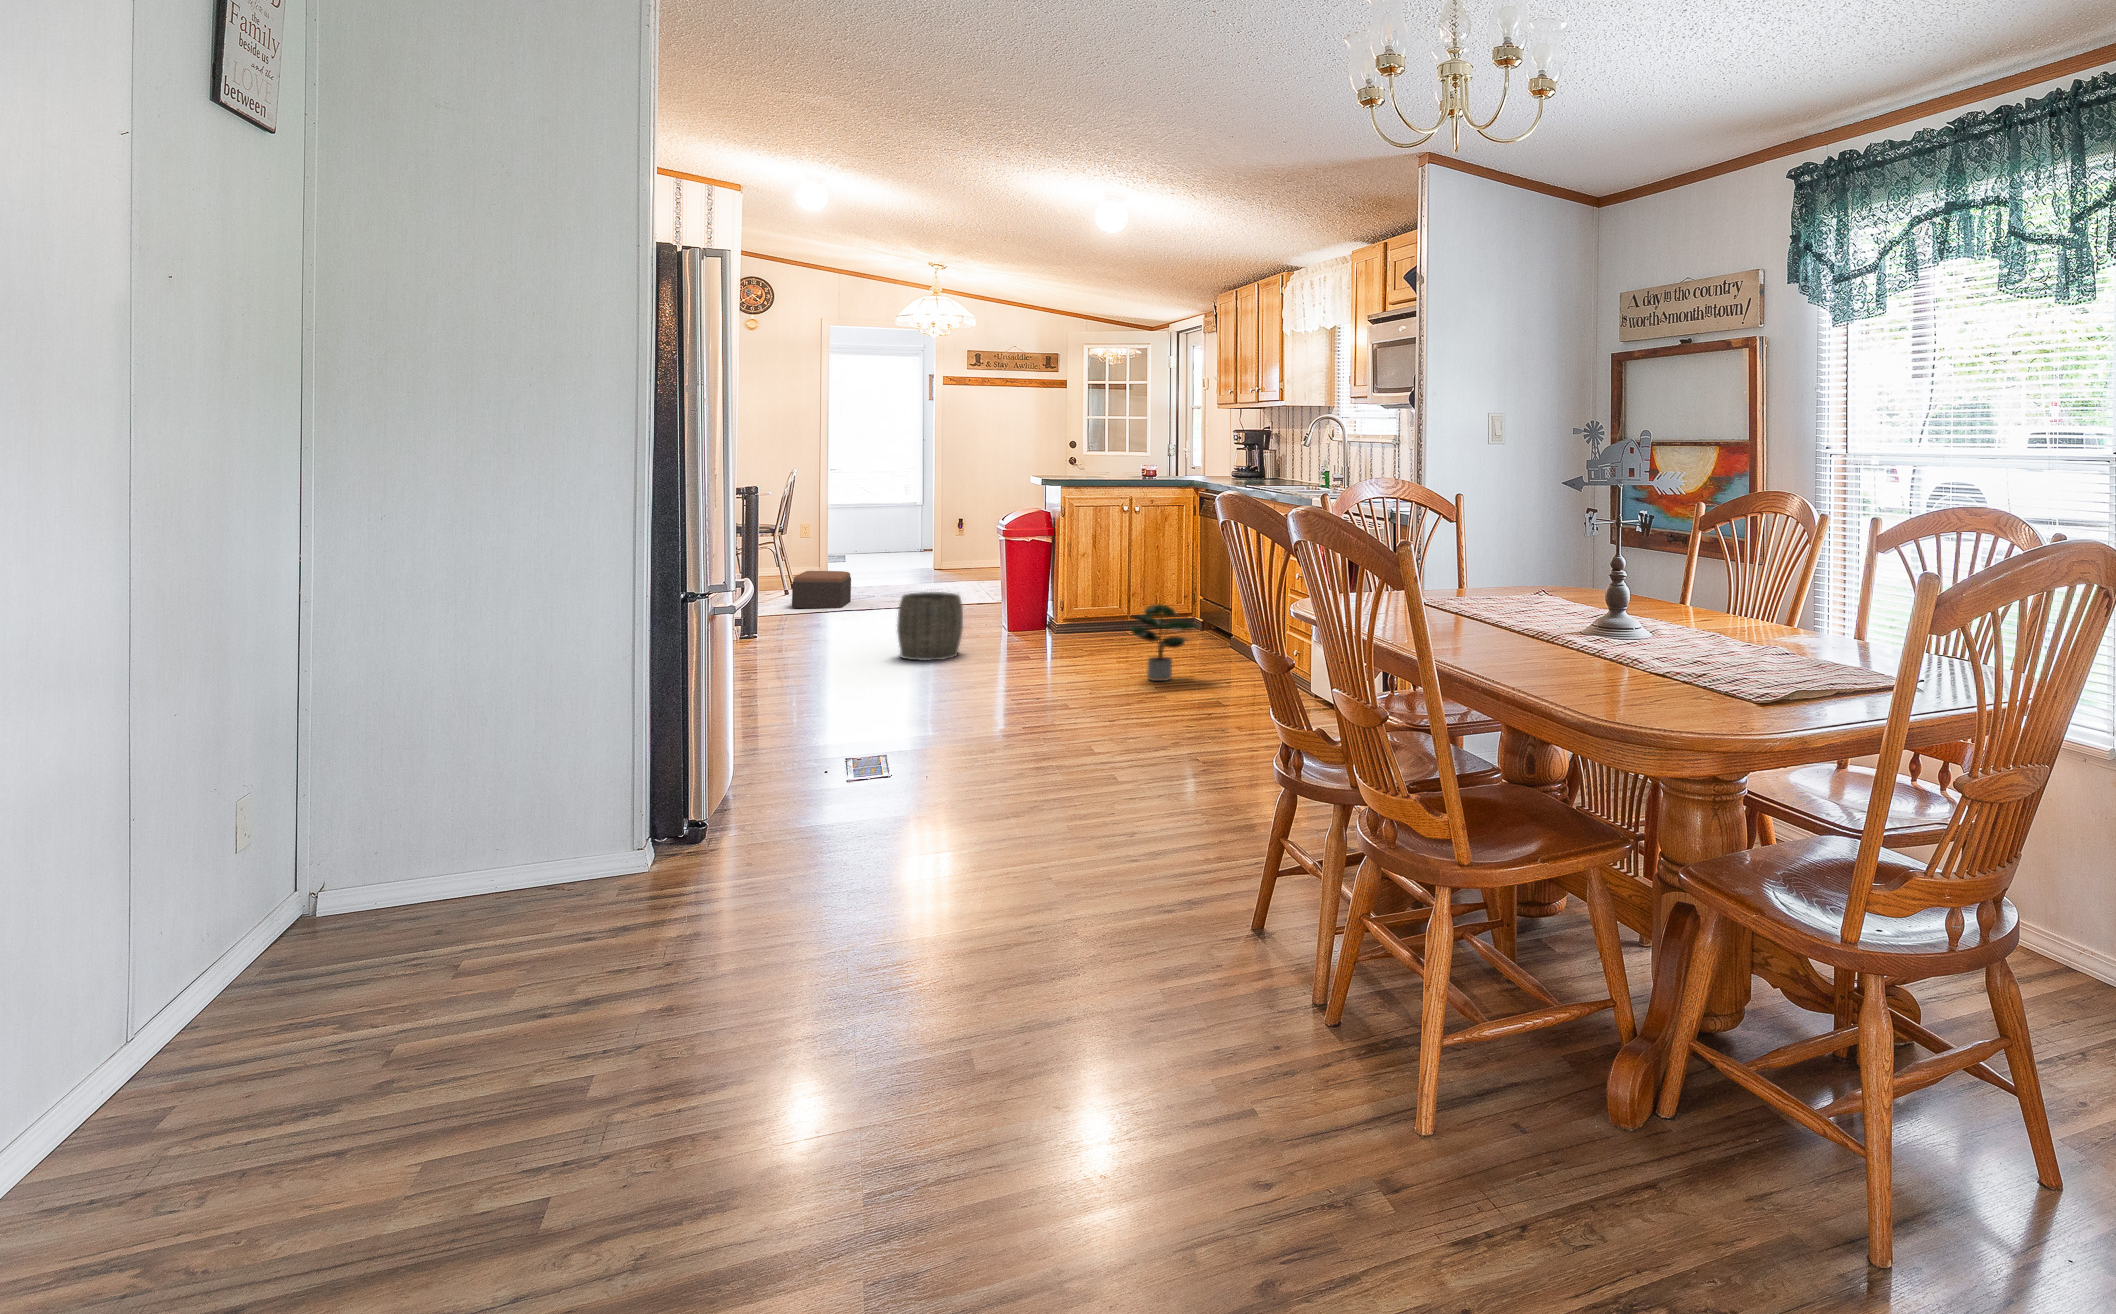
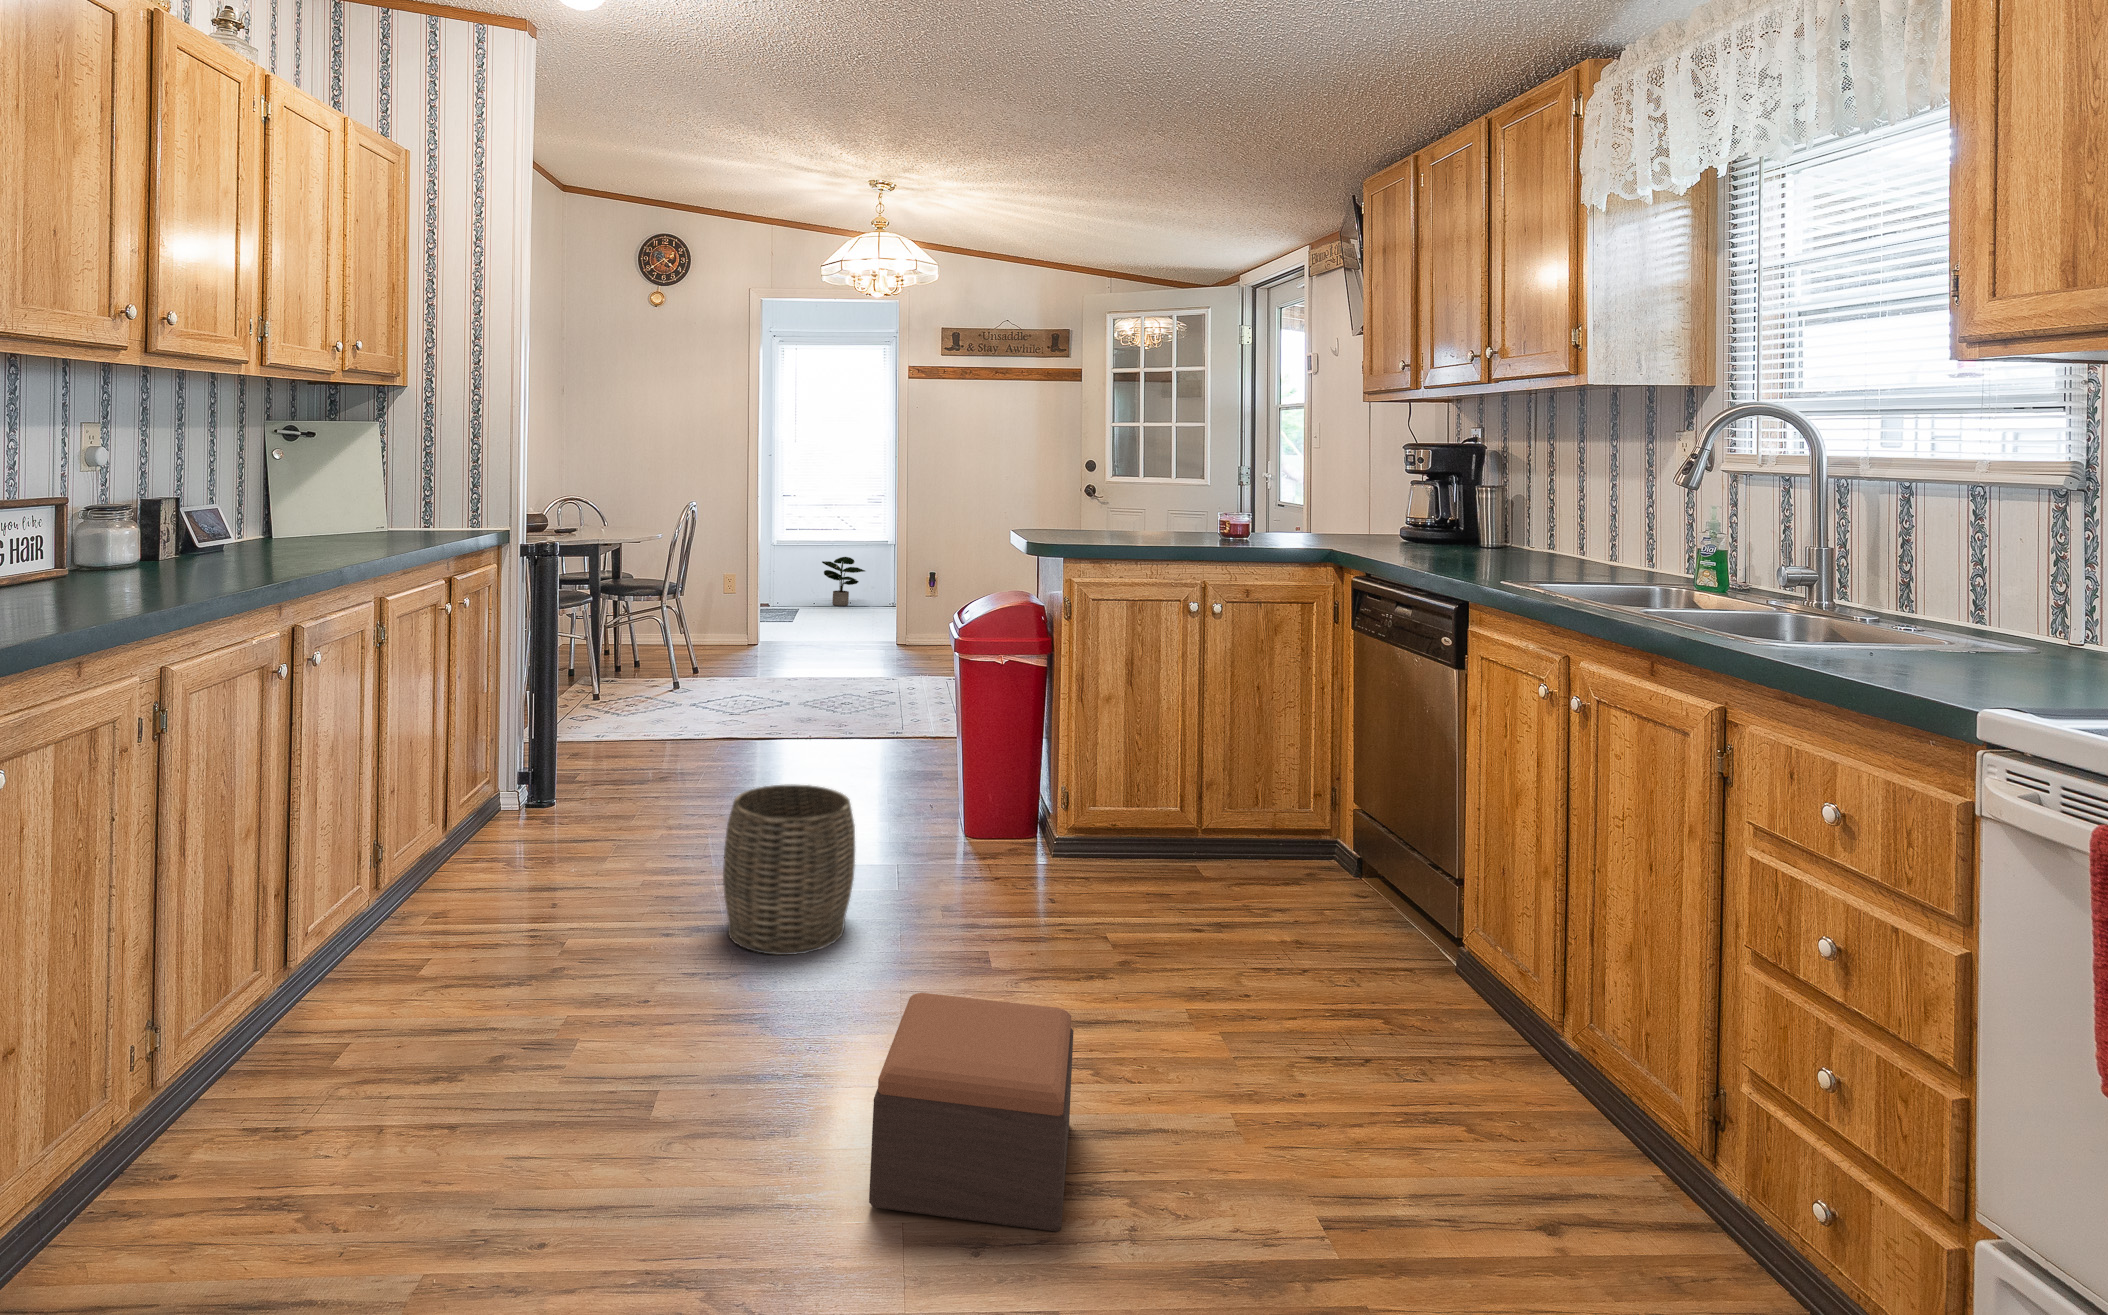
footstool: present [792,571,851,608] -> present [869,993,1074,1232]
potted plant: present [1130,604,1198,681] -> present [822,557,865,606]

